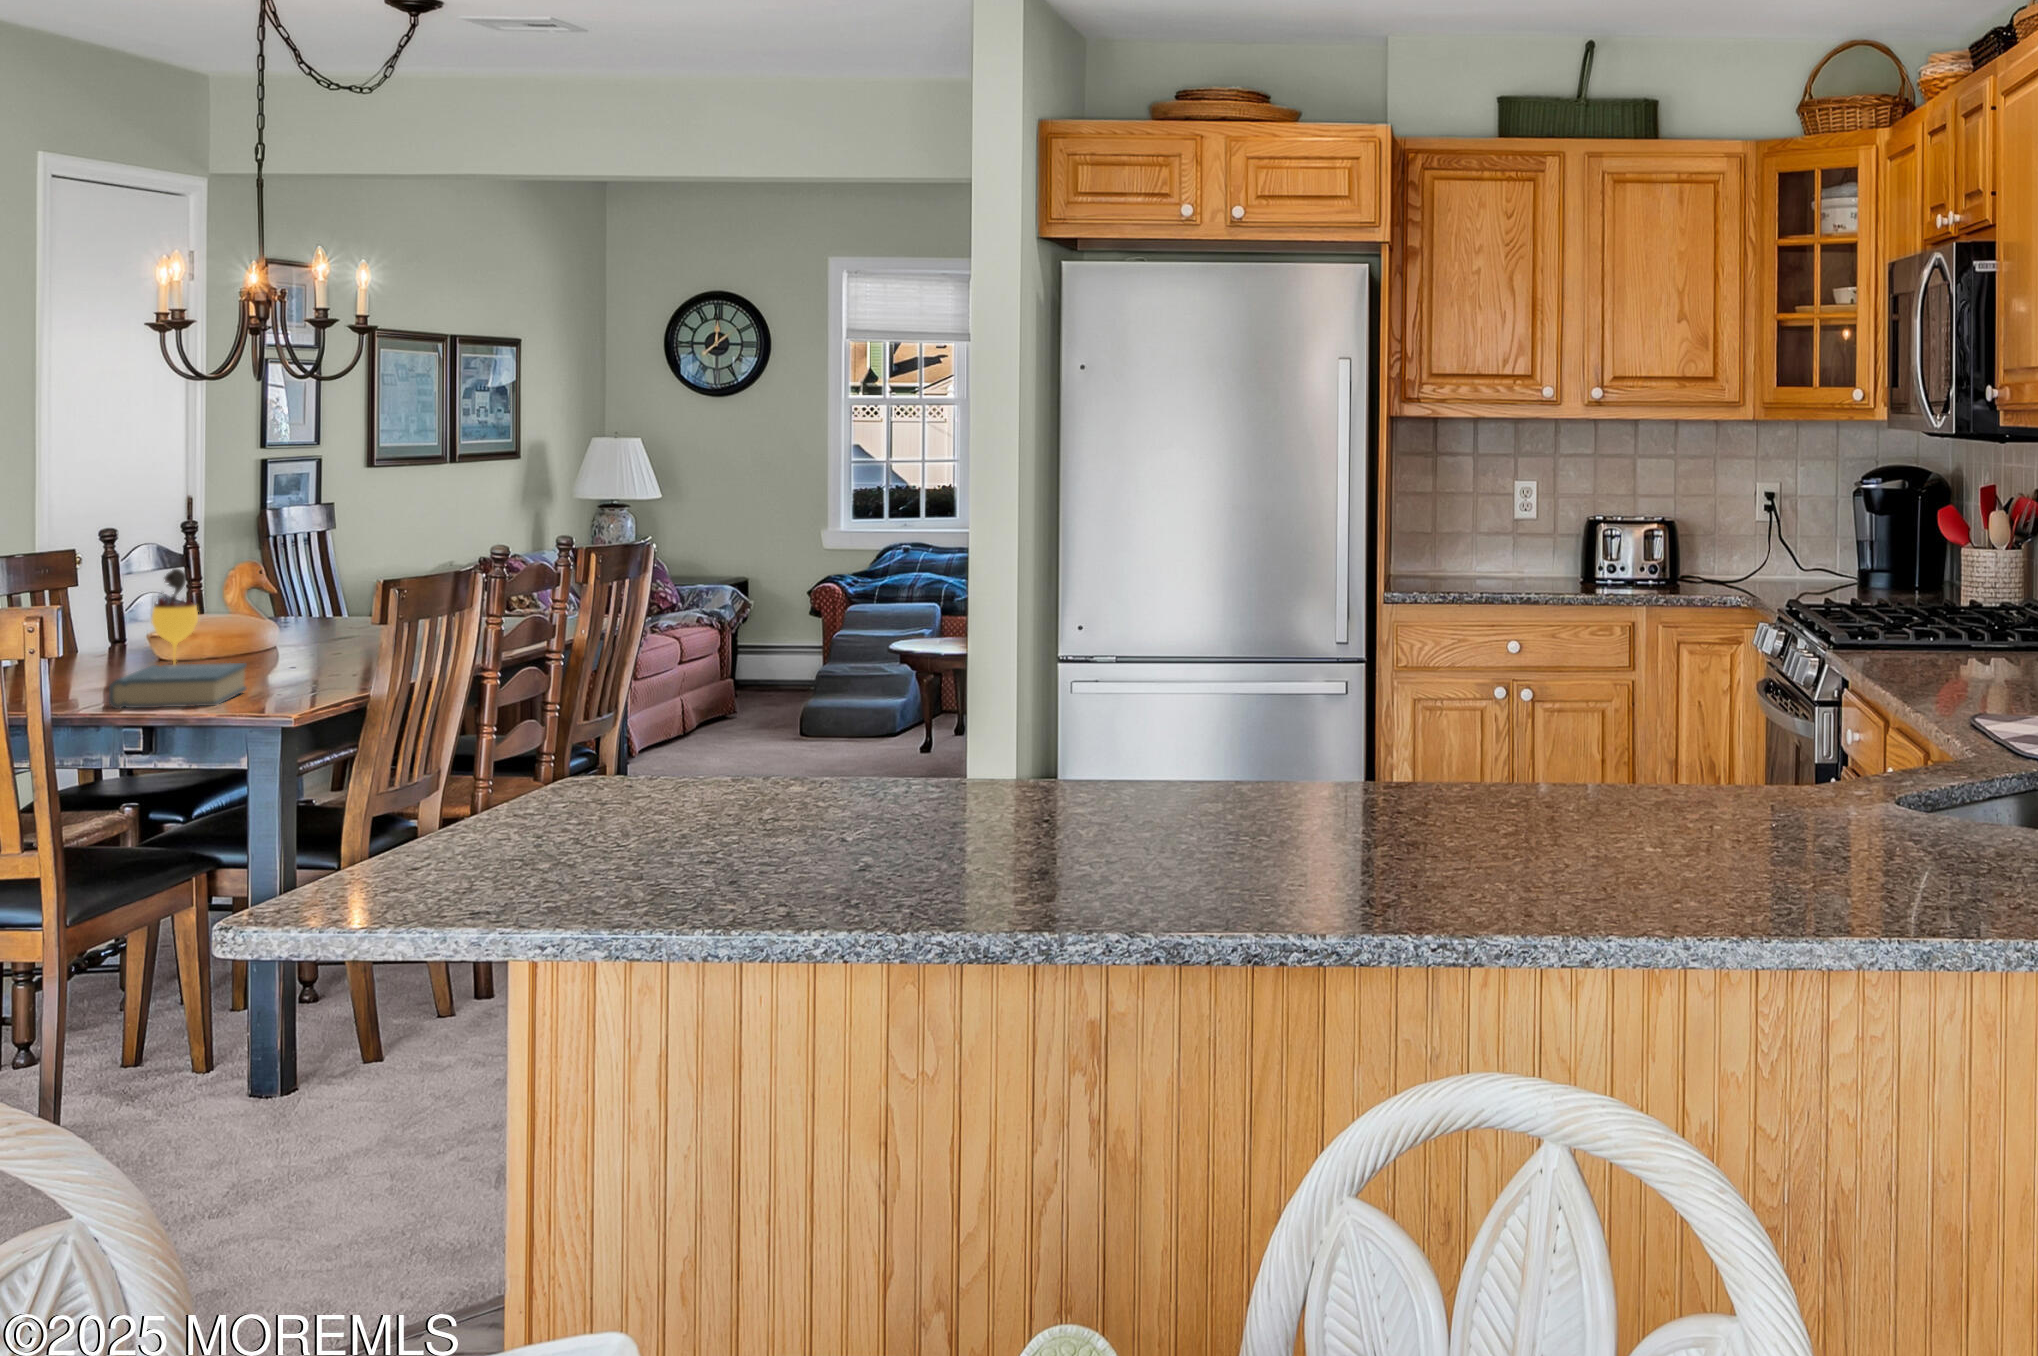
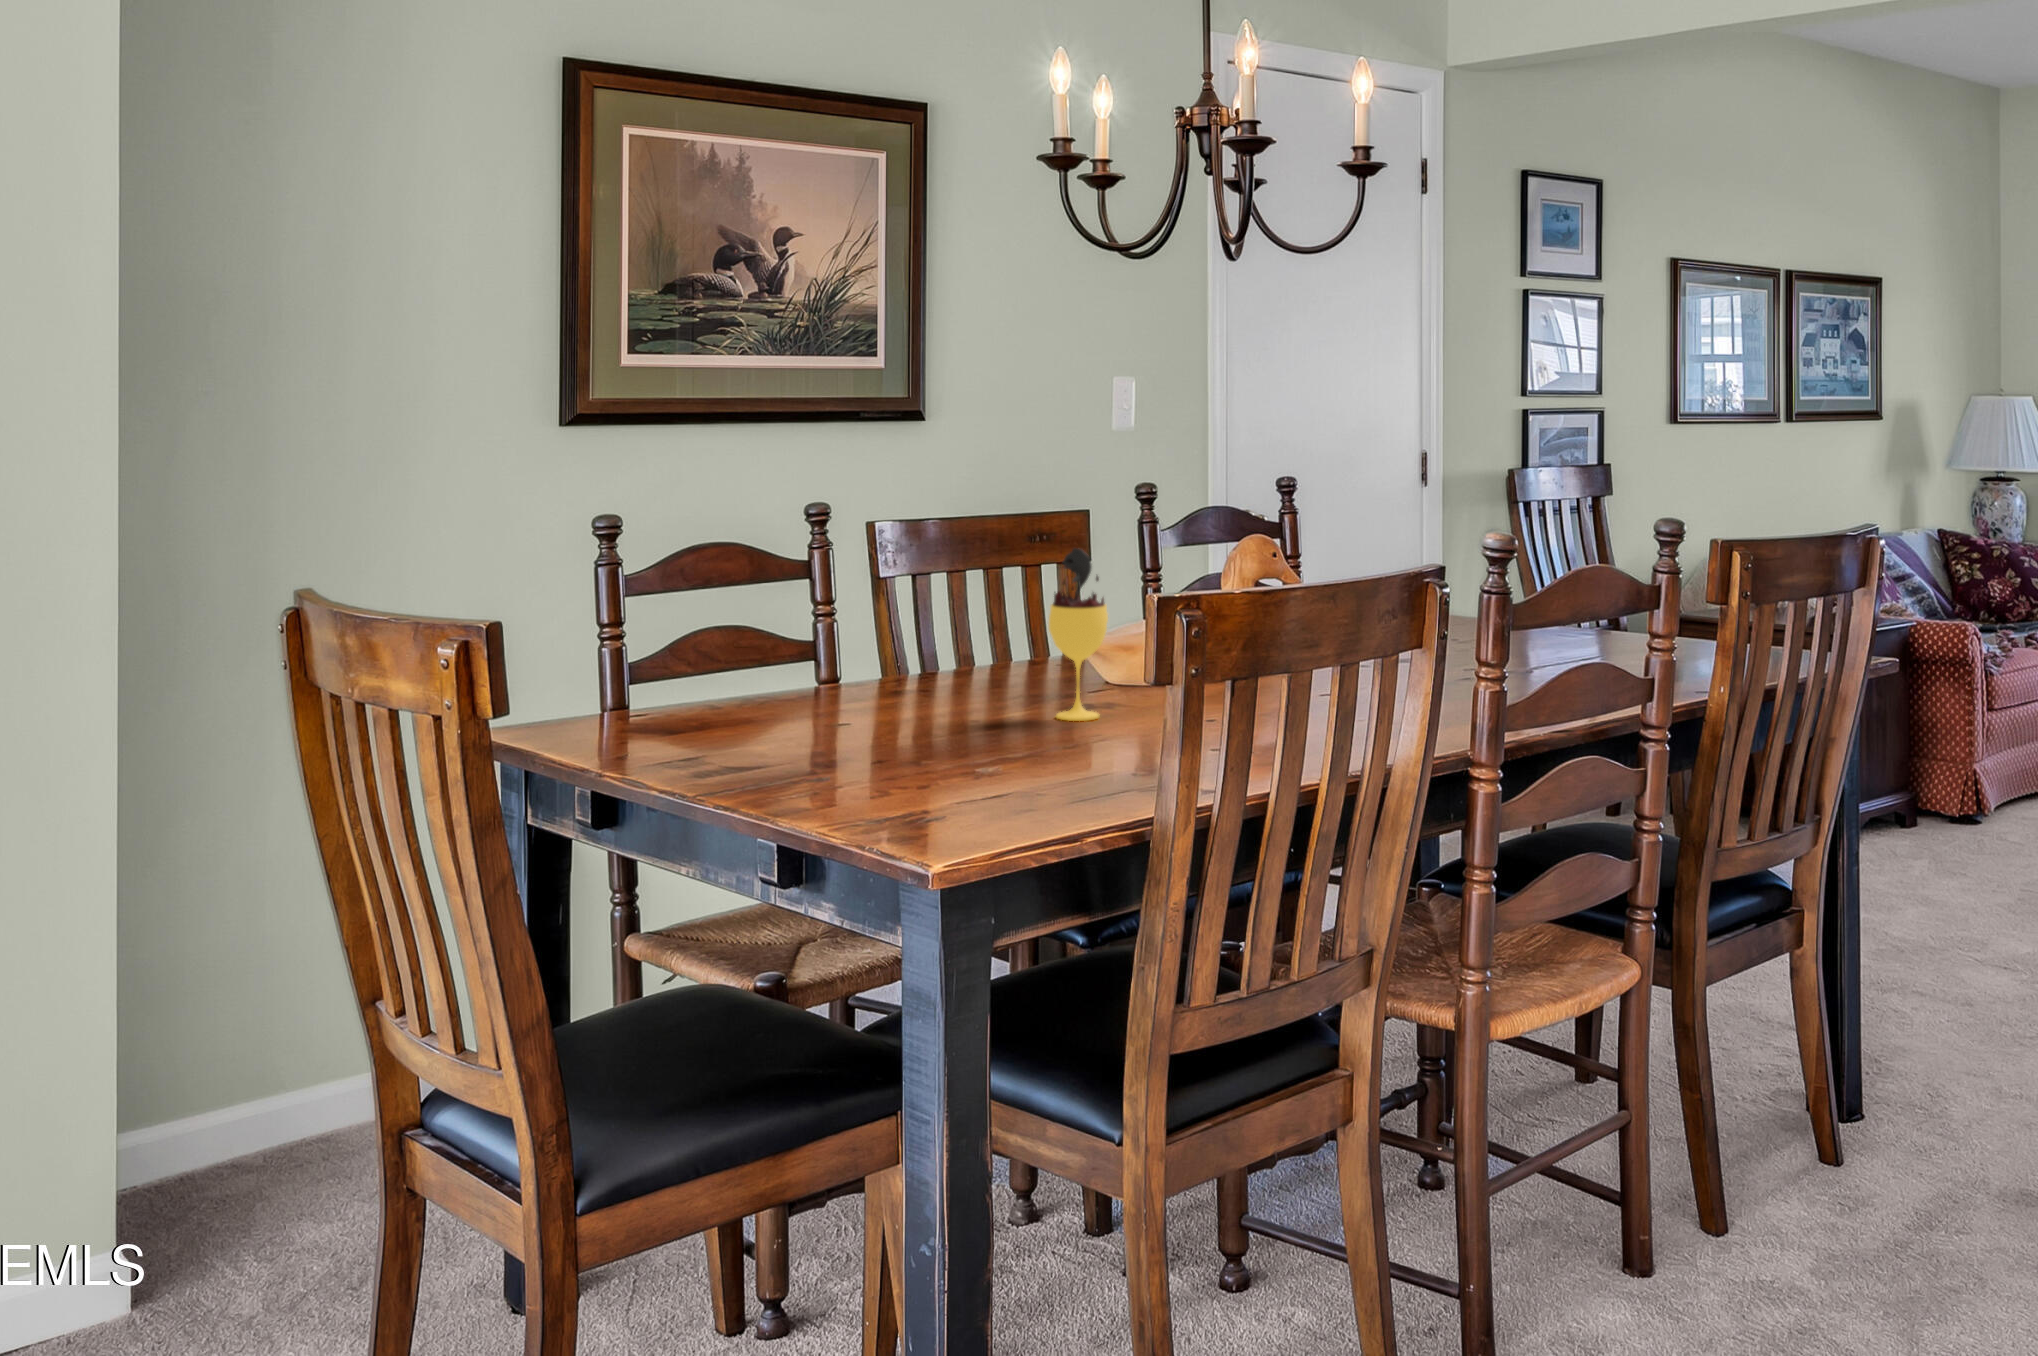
hardback book: present [109,663,246,709] -> none [810,705,1065,804]

